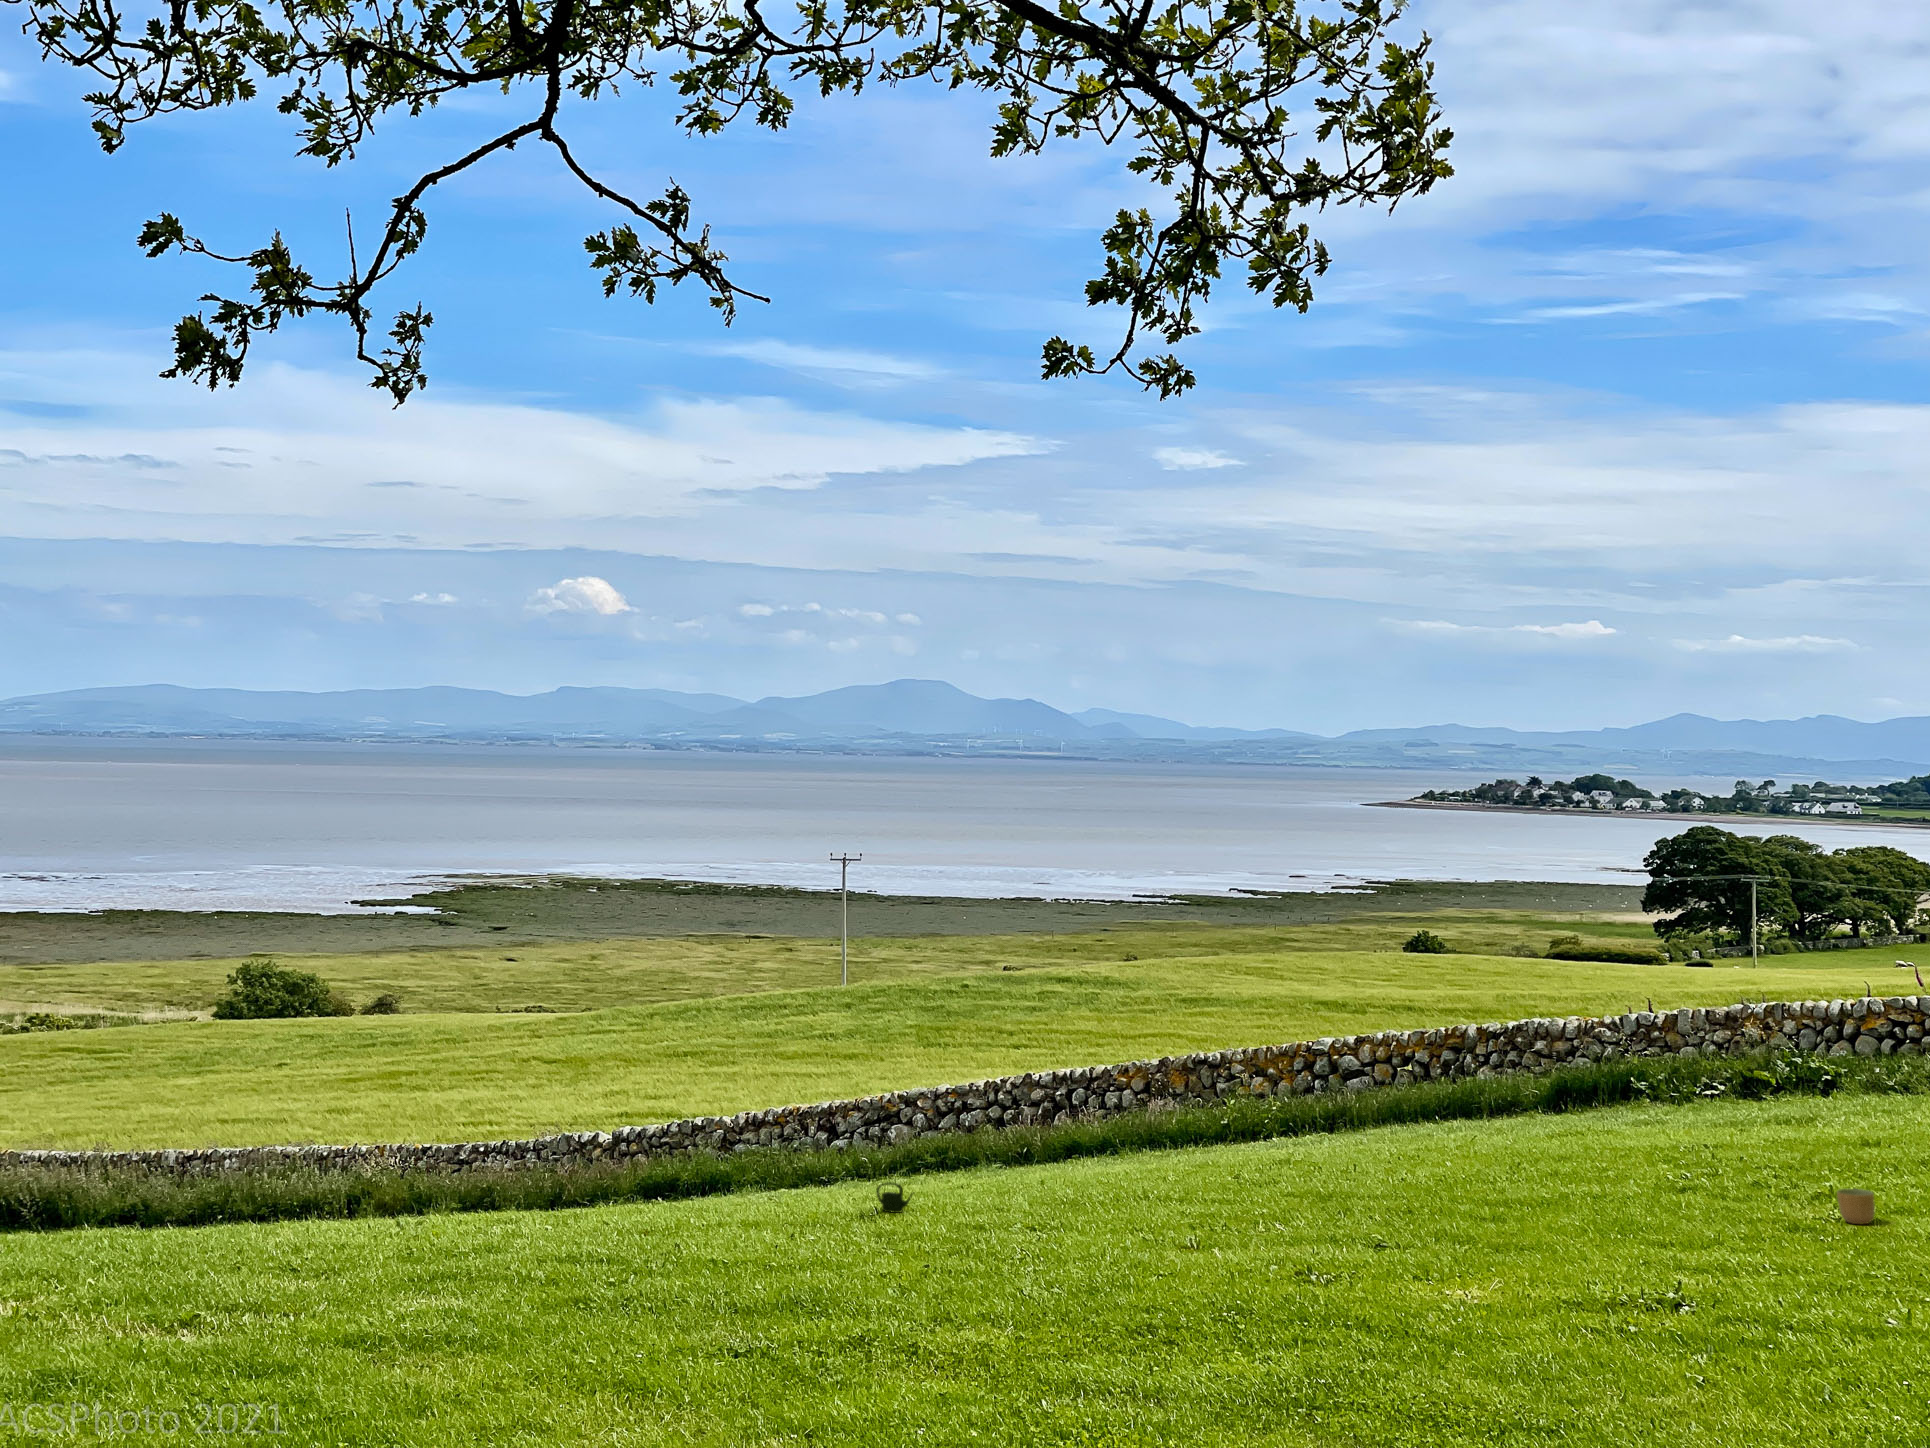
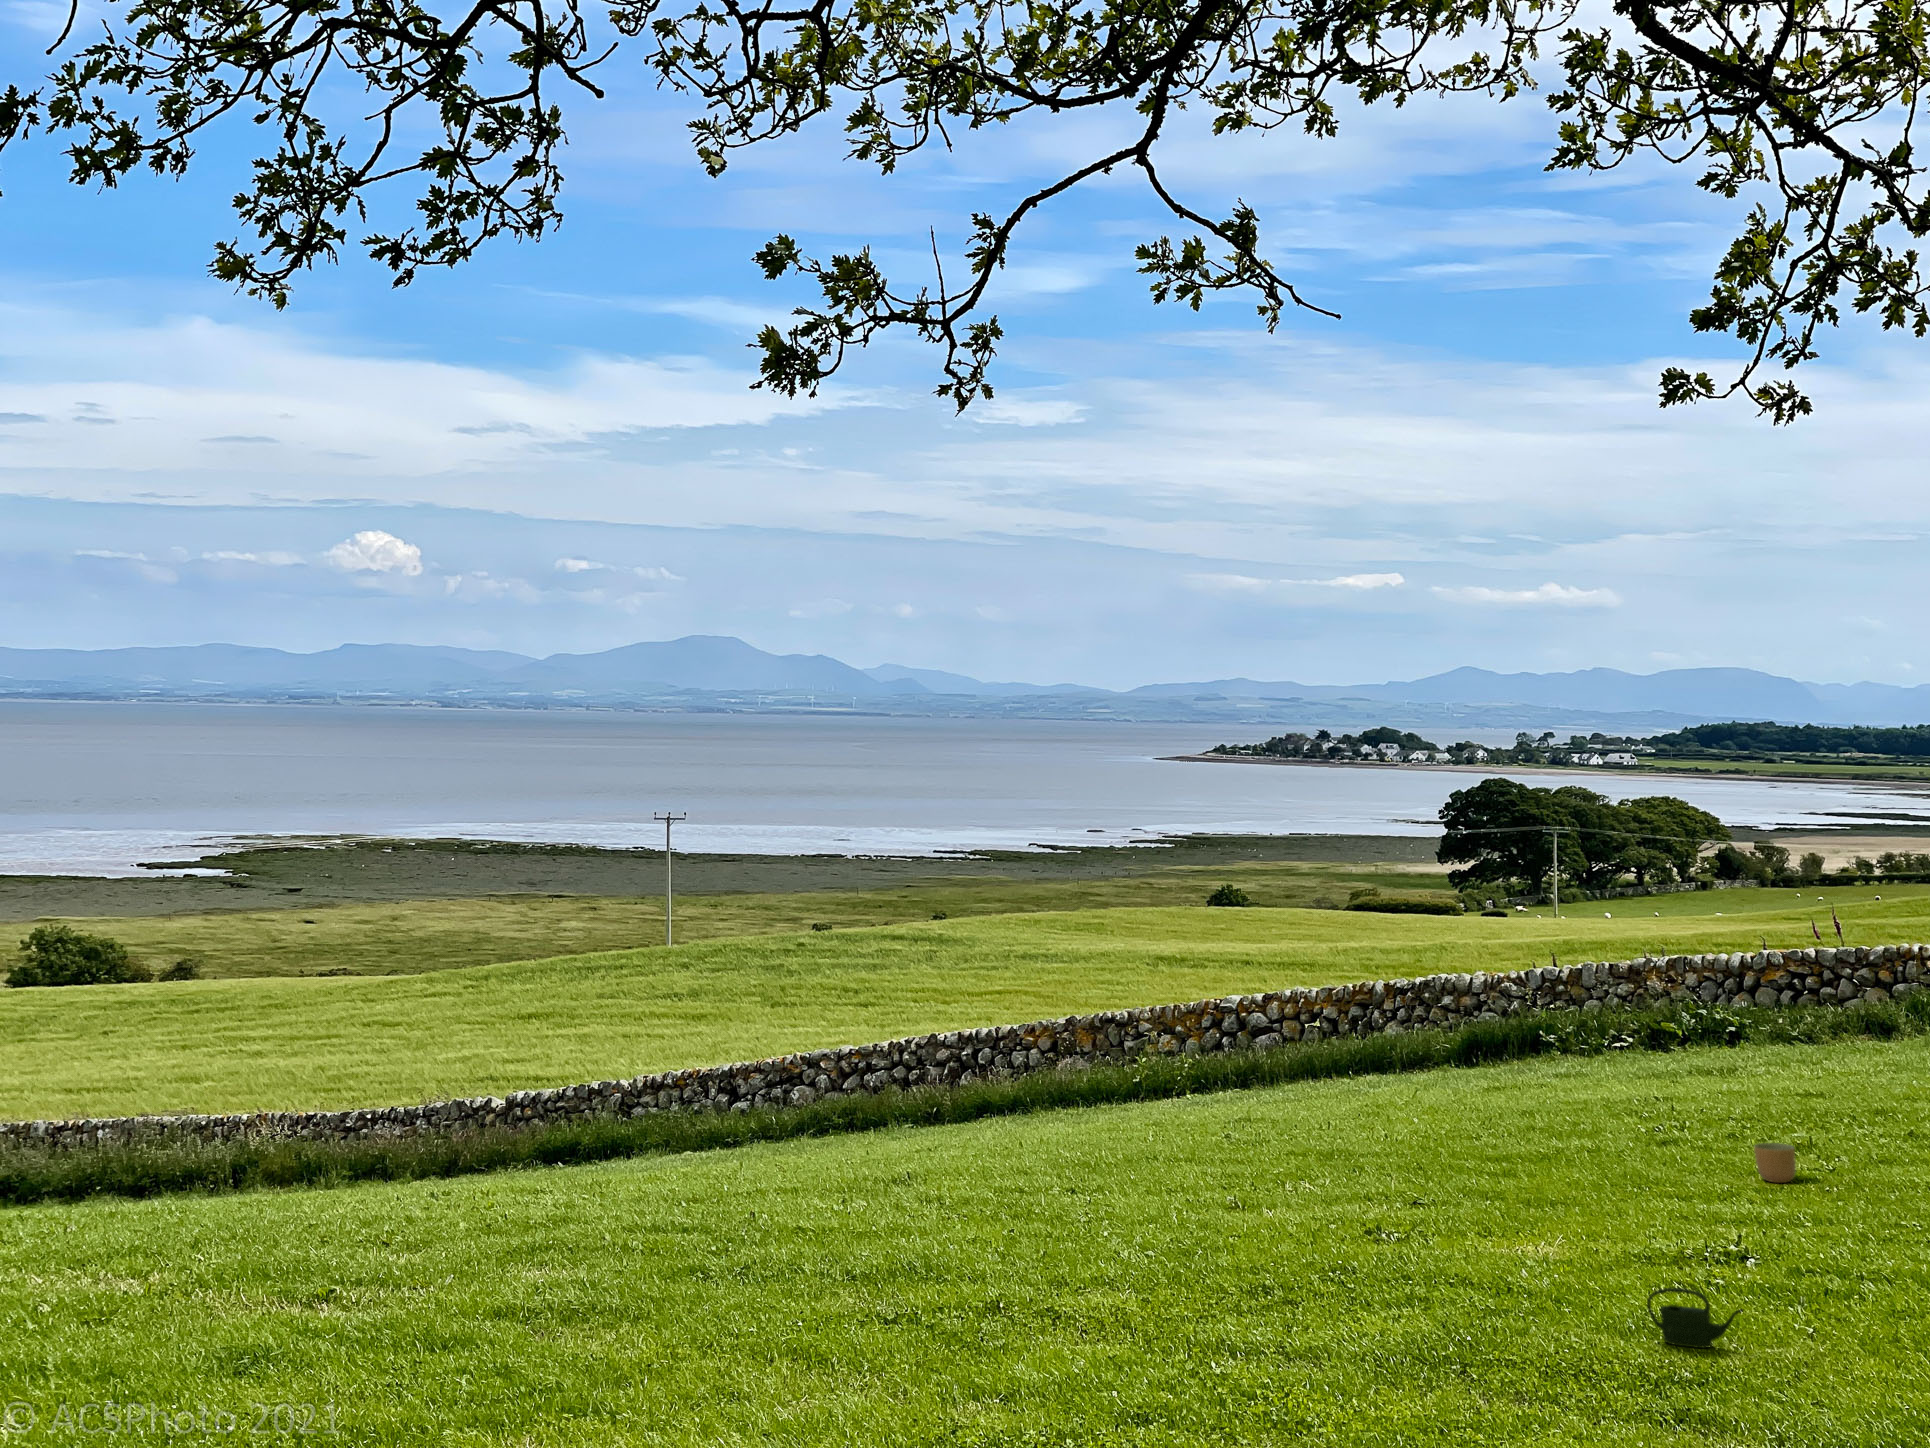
watering can: present [876,1183,913,1213] -> present [1647,1288,1743,1348]

